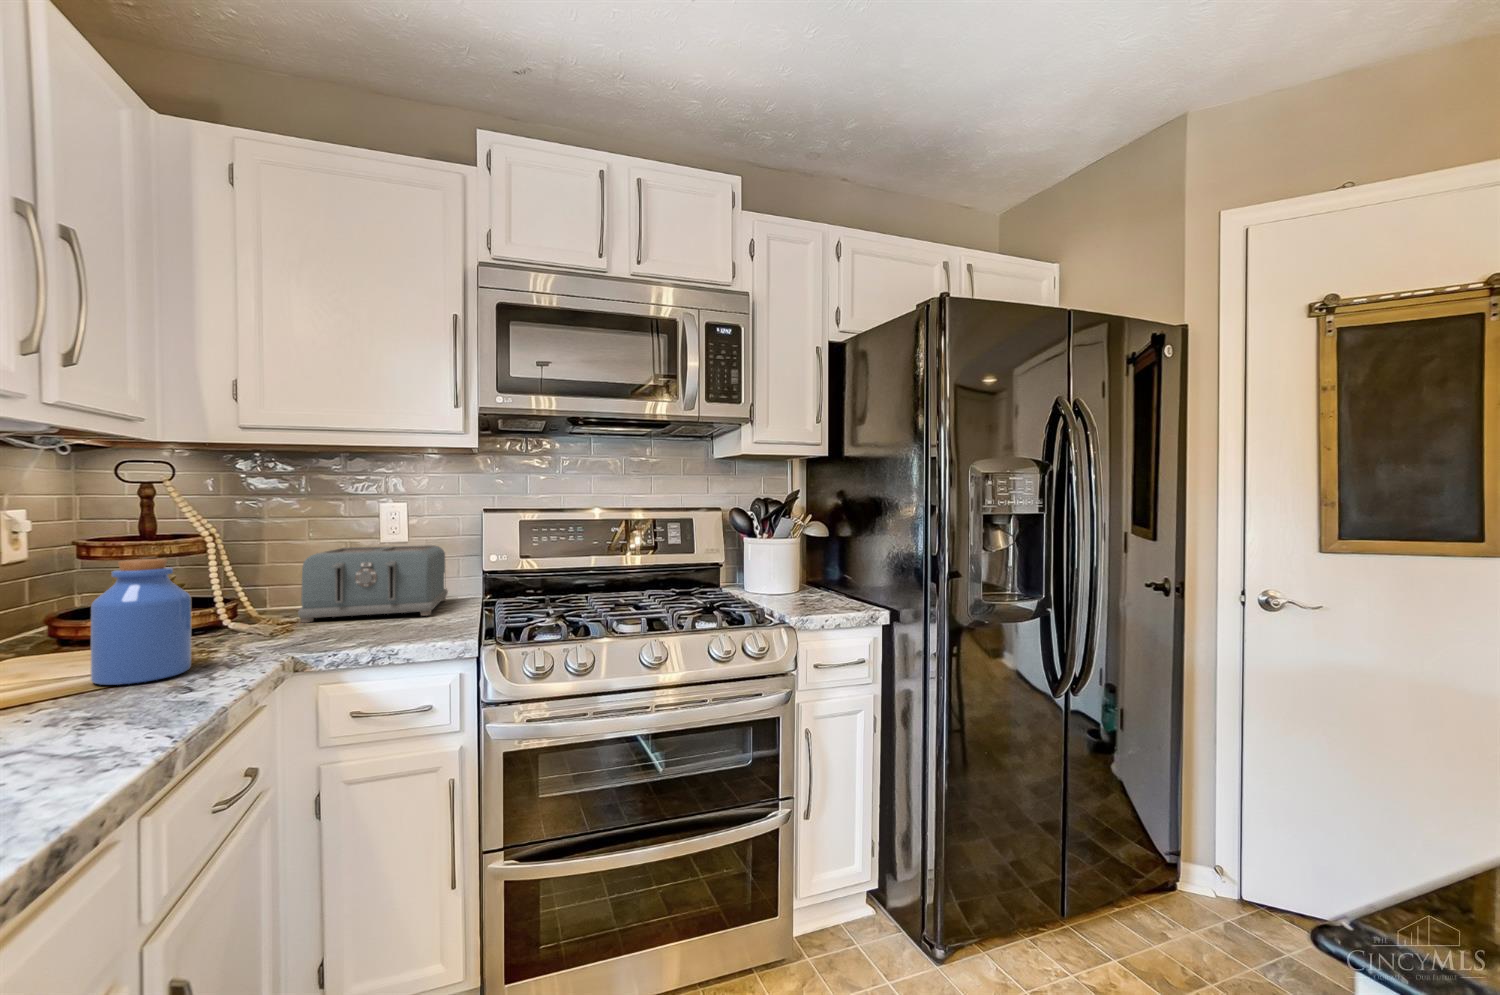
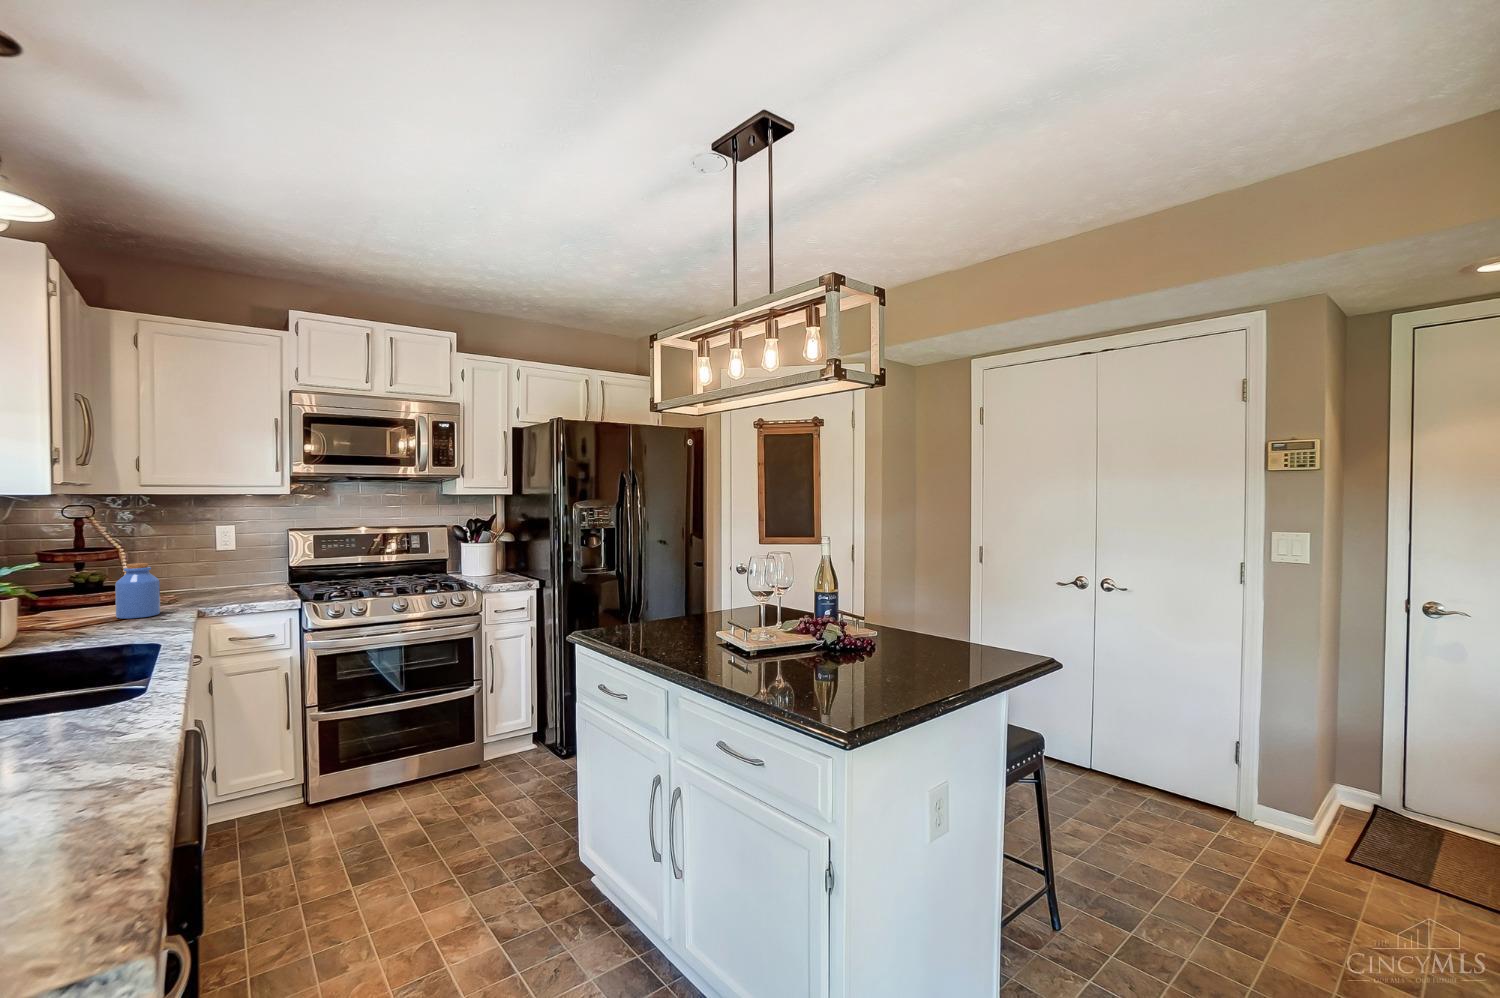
toaster: present [298,545,448,623] -> none [177,551,262,598]

